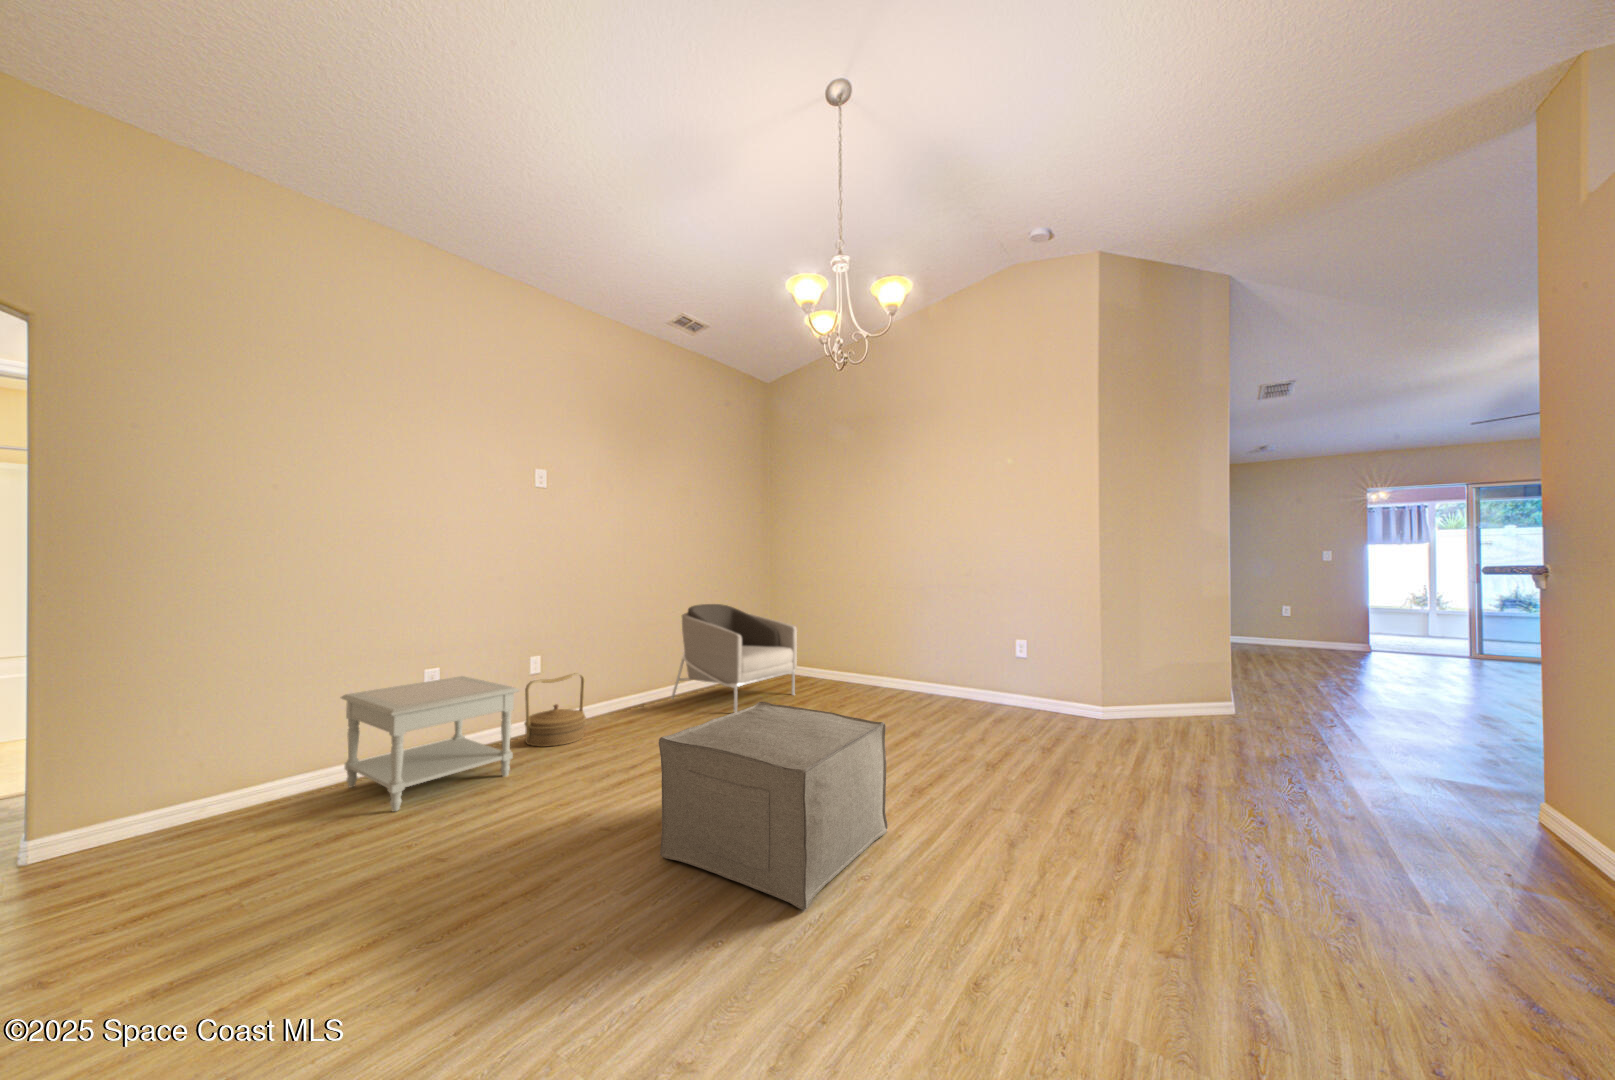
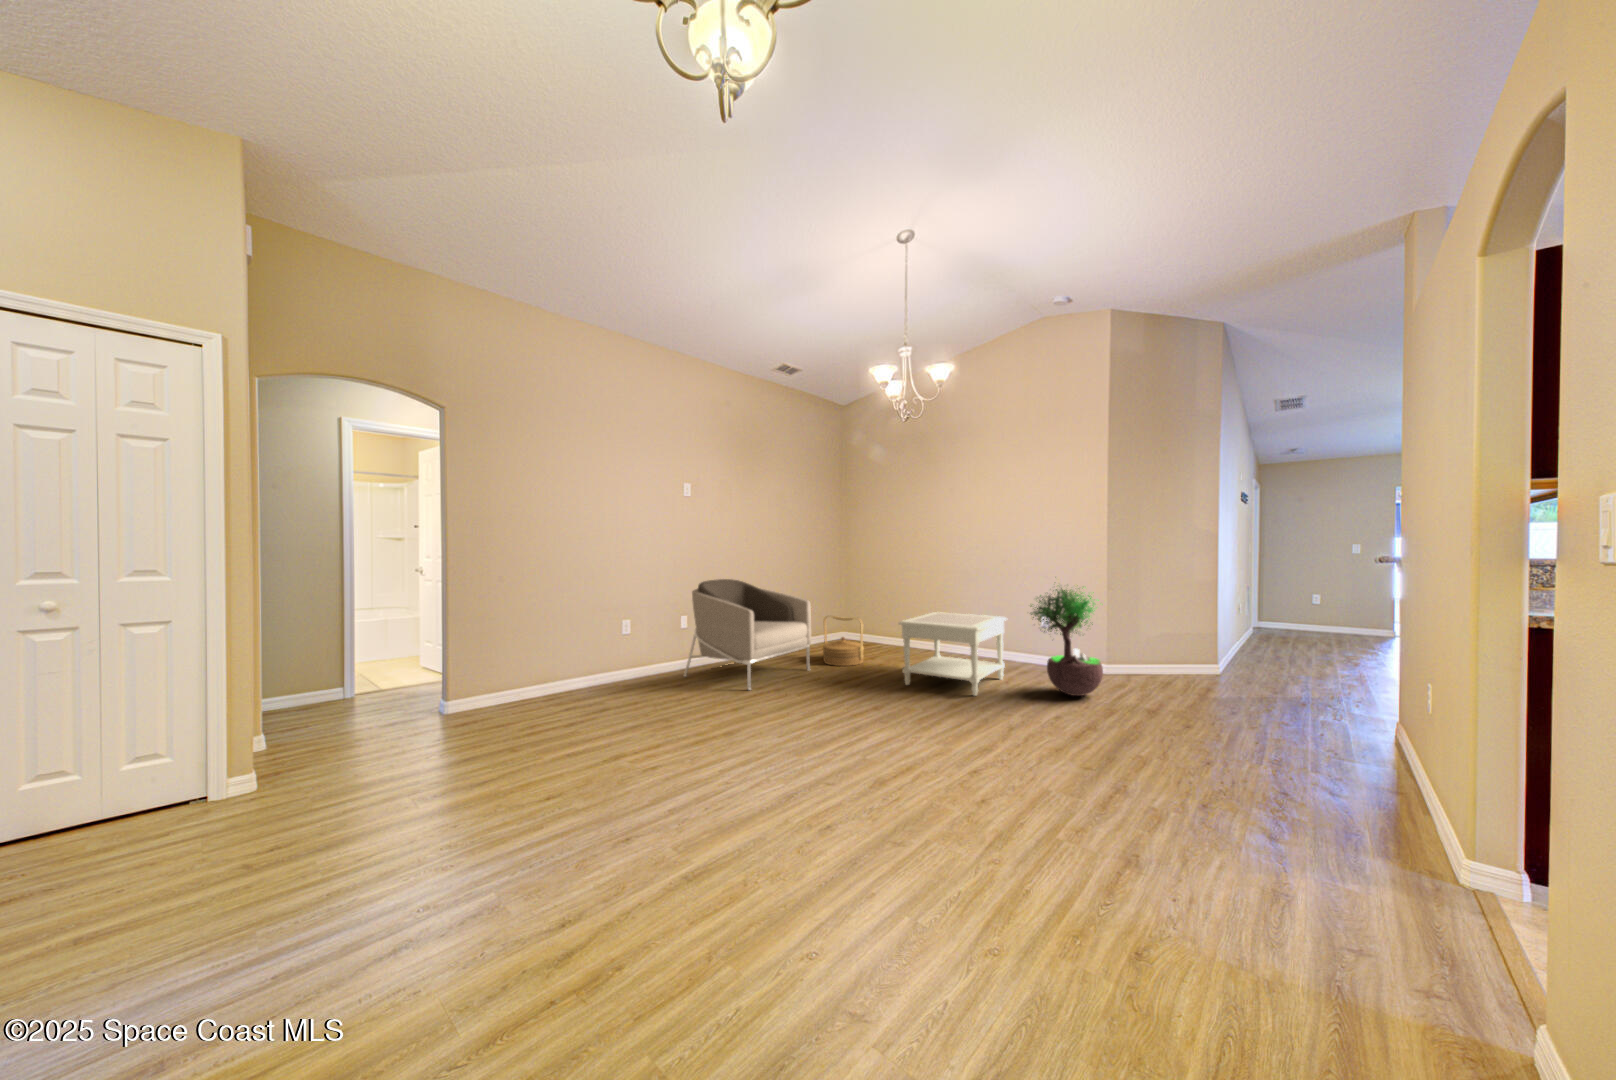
potted tree: none [1004,607,1076,723] -> present [1030,588,1103,696]
woven basket: present [525,673,586,747] -> present [823,616,864,666]
side table: present [341,676,519,811] -> present [899,612,1007,696]
ottoman: present [659,702,888,910] -> none [666,681,908,898]

